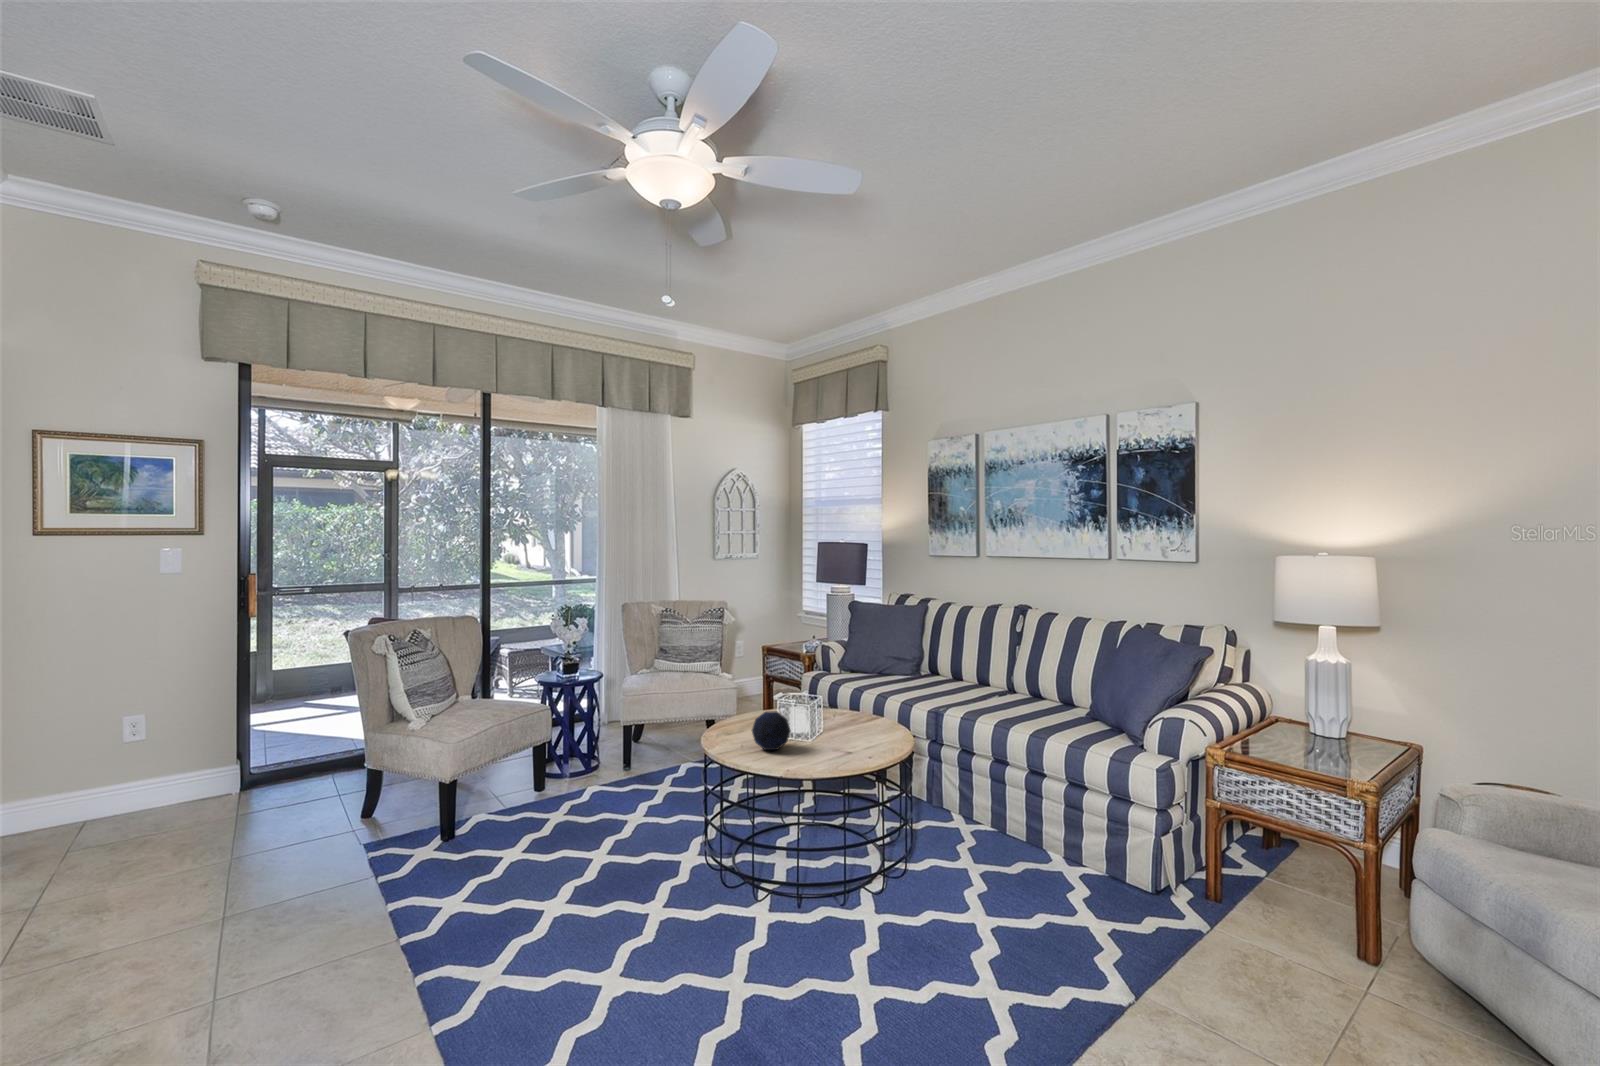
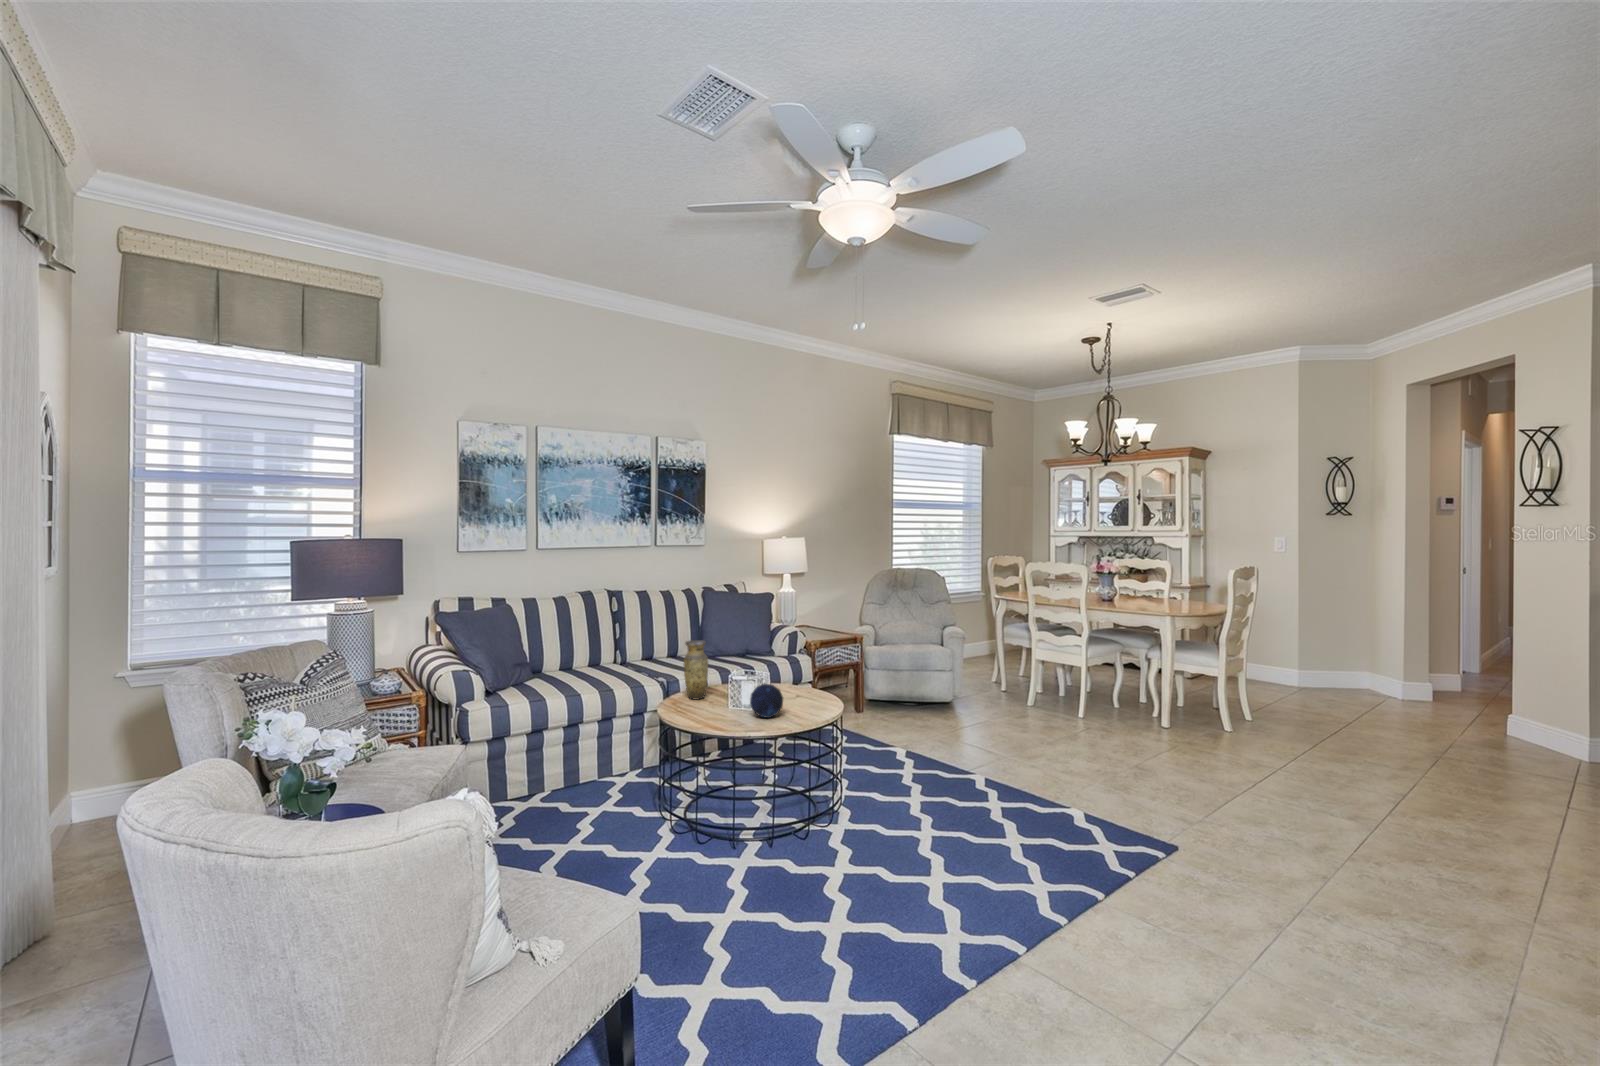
vase: none [848,660,876,727] -> present [684,640,708,700]

